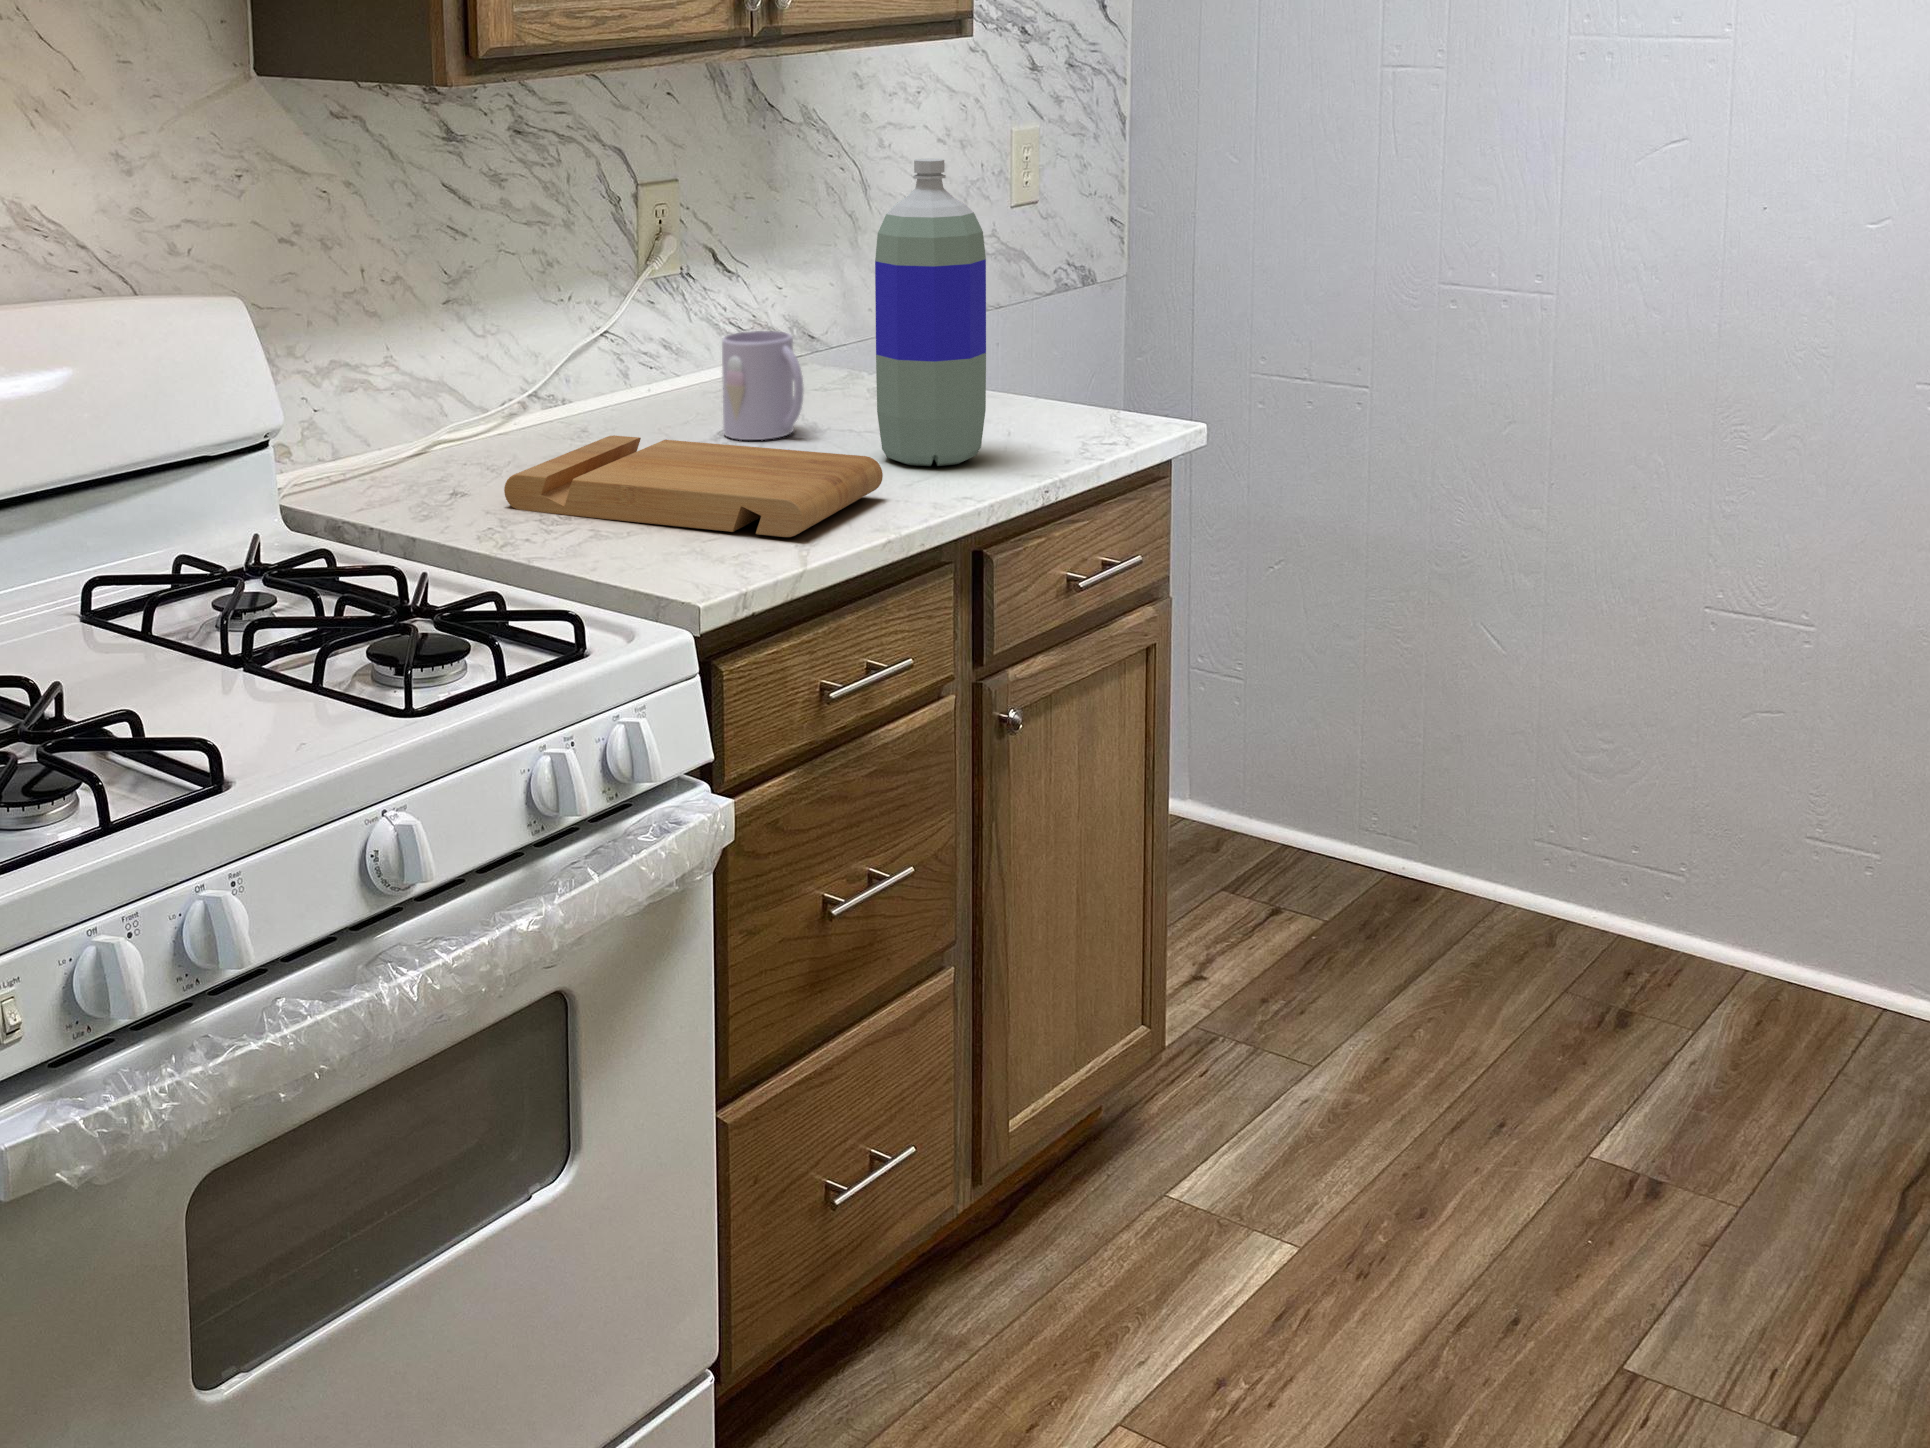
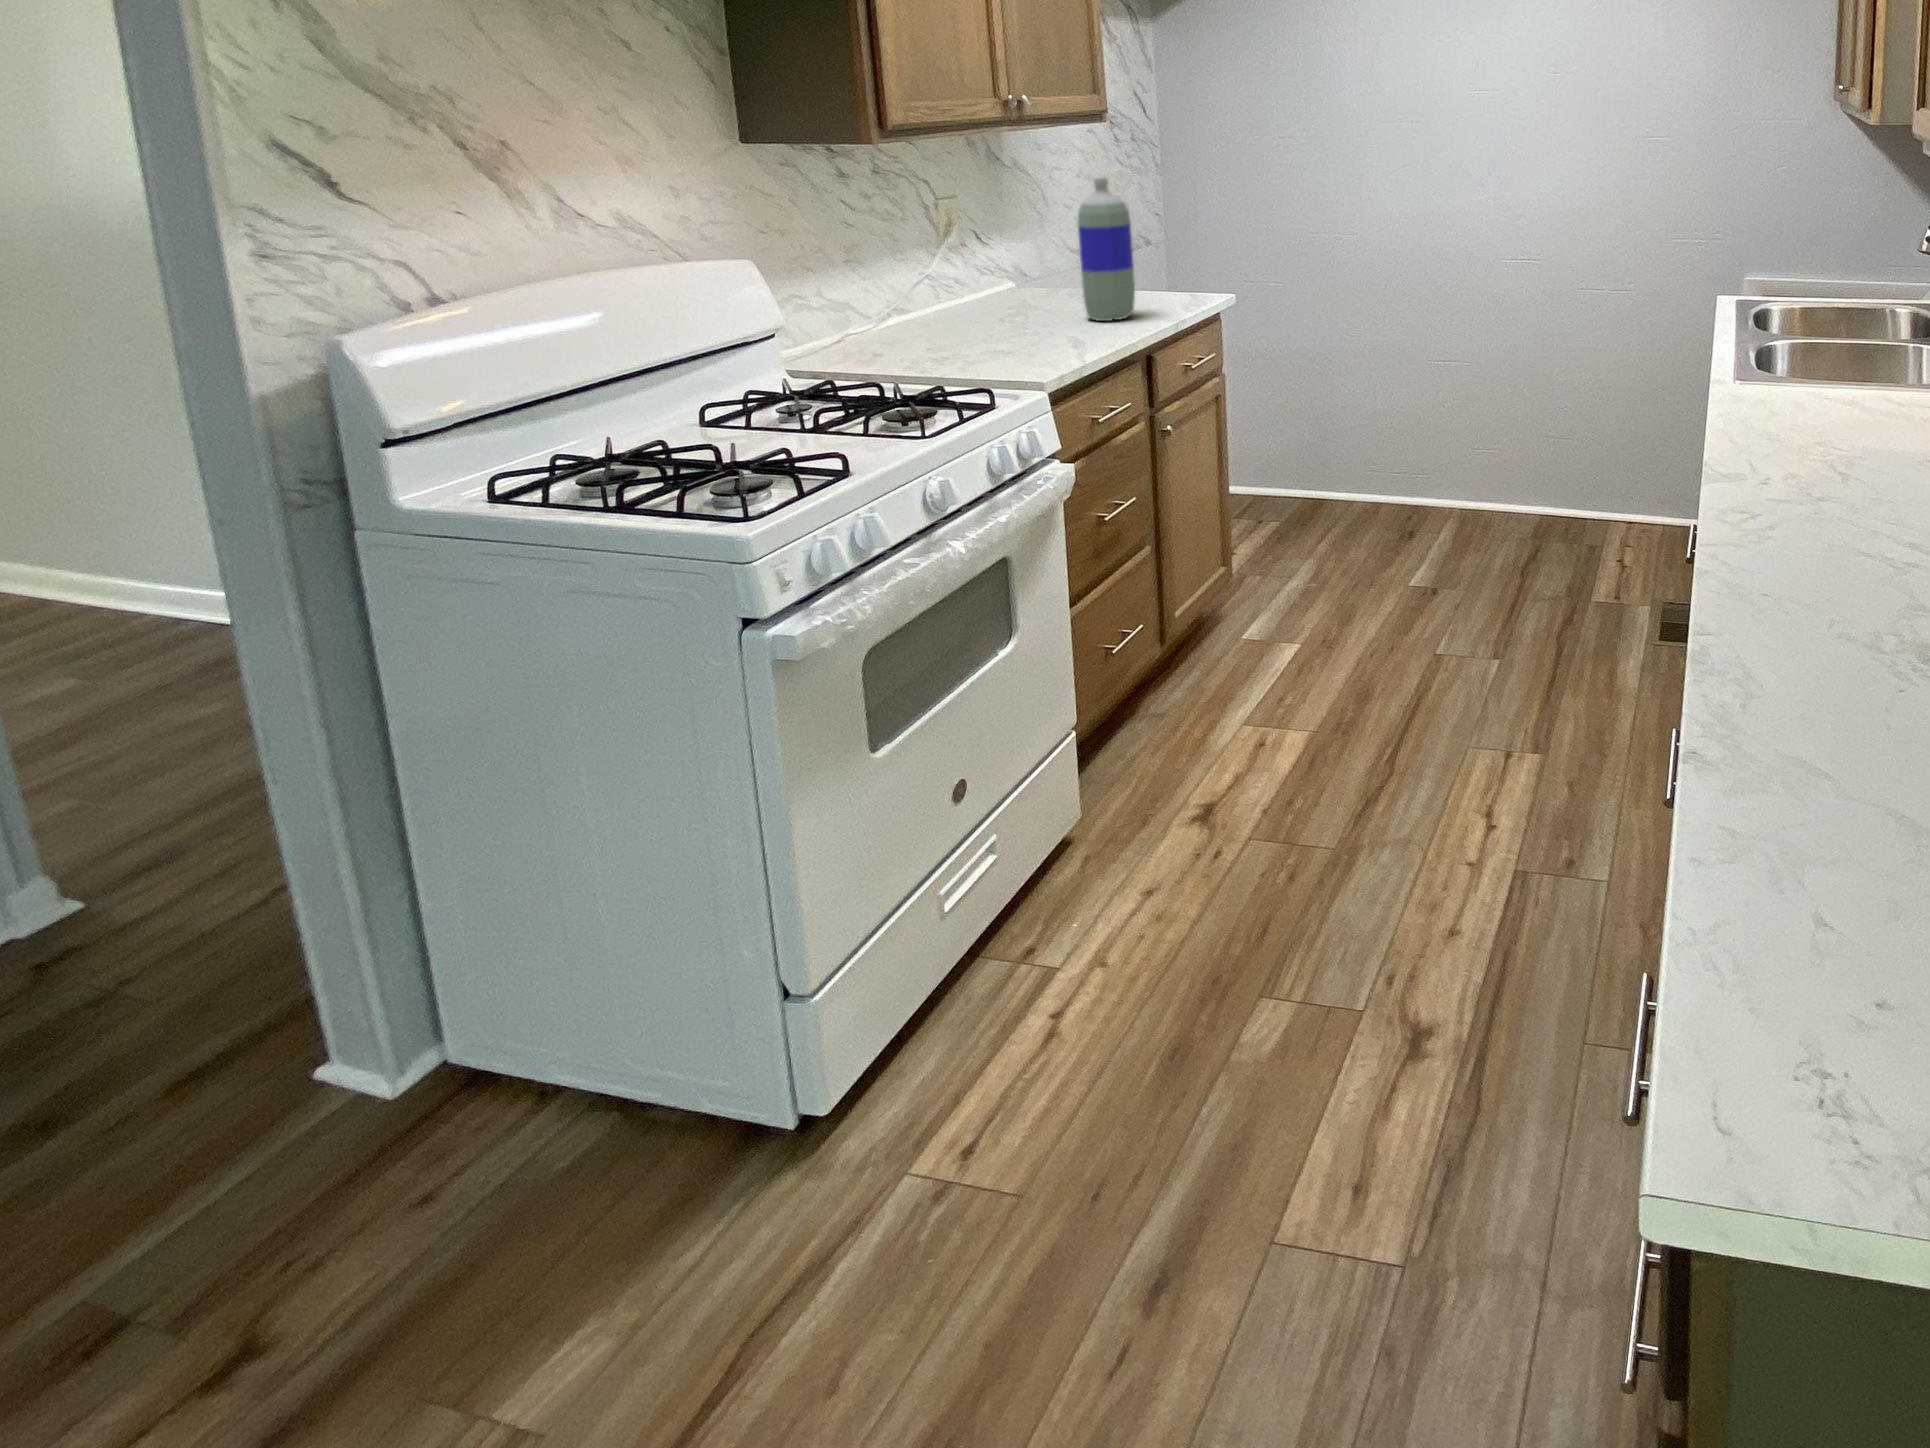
mug: present [722,331,804,440] -> none [996,266,1041,319]
cutting board: present [504,435,883,537] -> none [908,316,1098,356]

